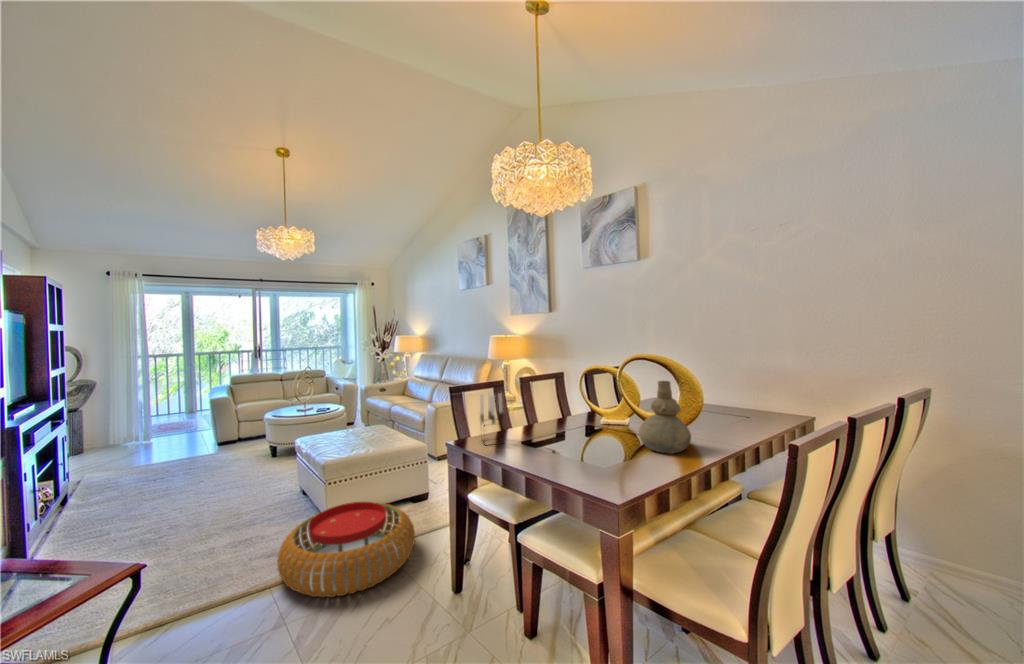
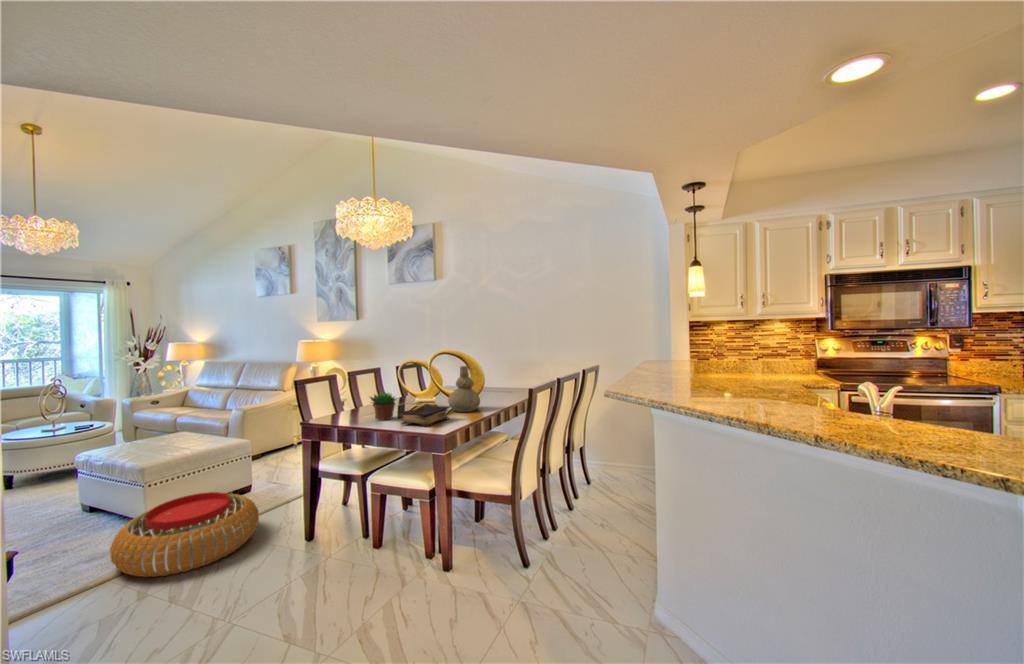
candle holder: present [480,392,503,443] -> none [328,380,349,422]
succulent plant: none [526,411,563,452] -> present [370,392,396,420]
book: none [559,435,638,480] -> present [400,404,450,427]

